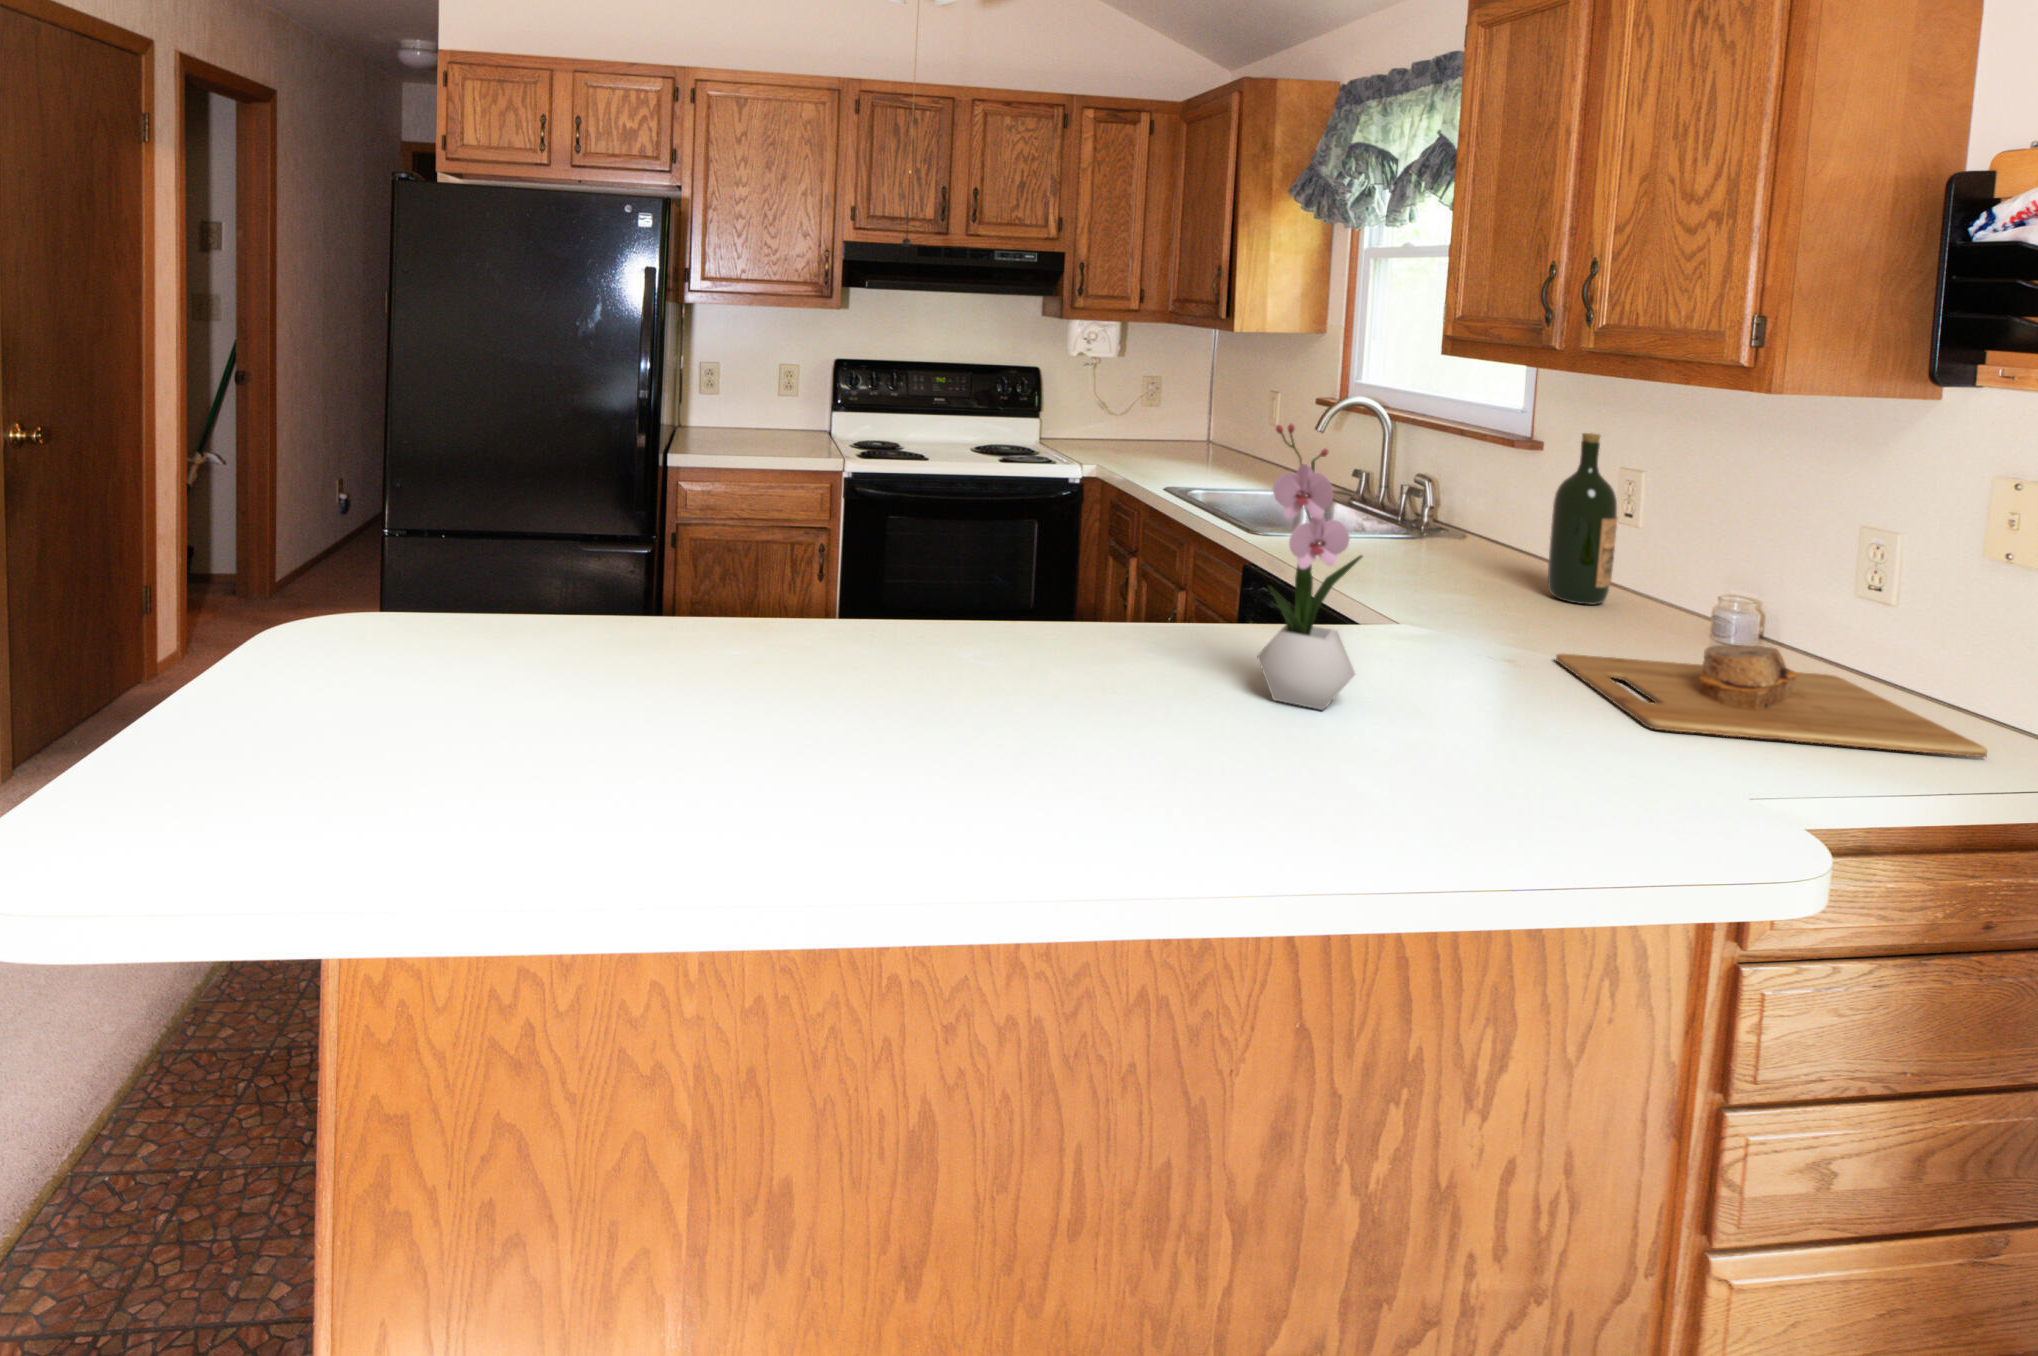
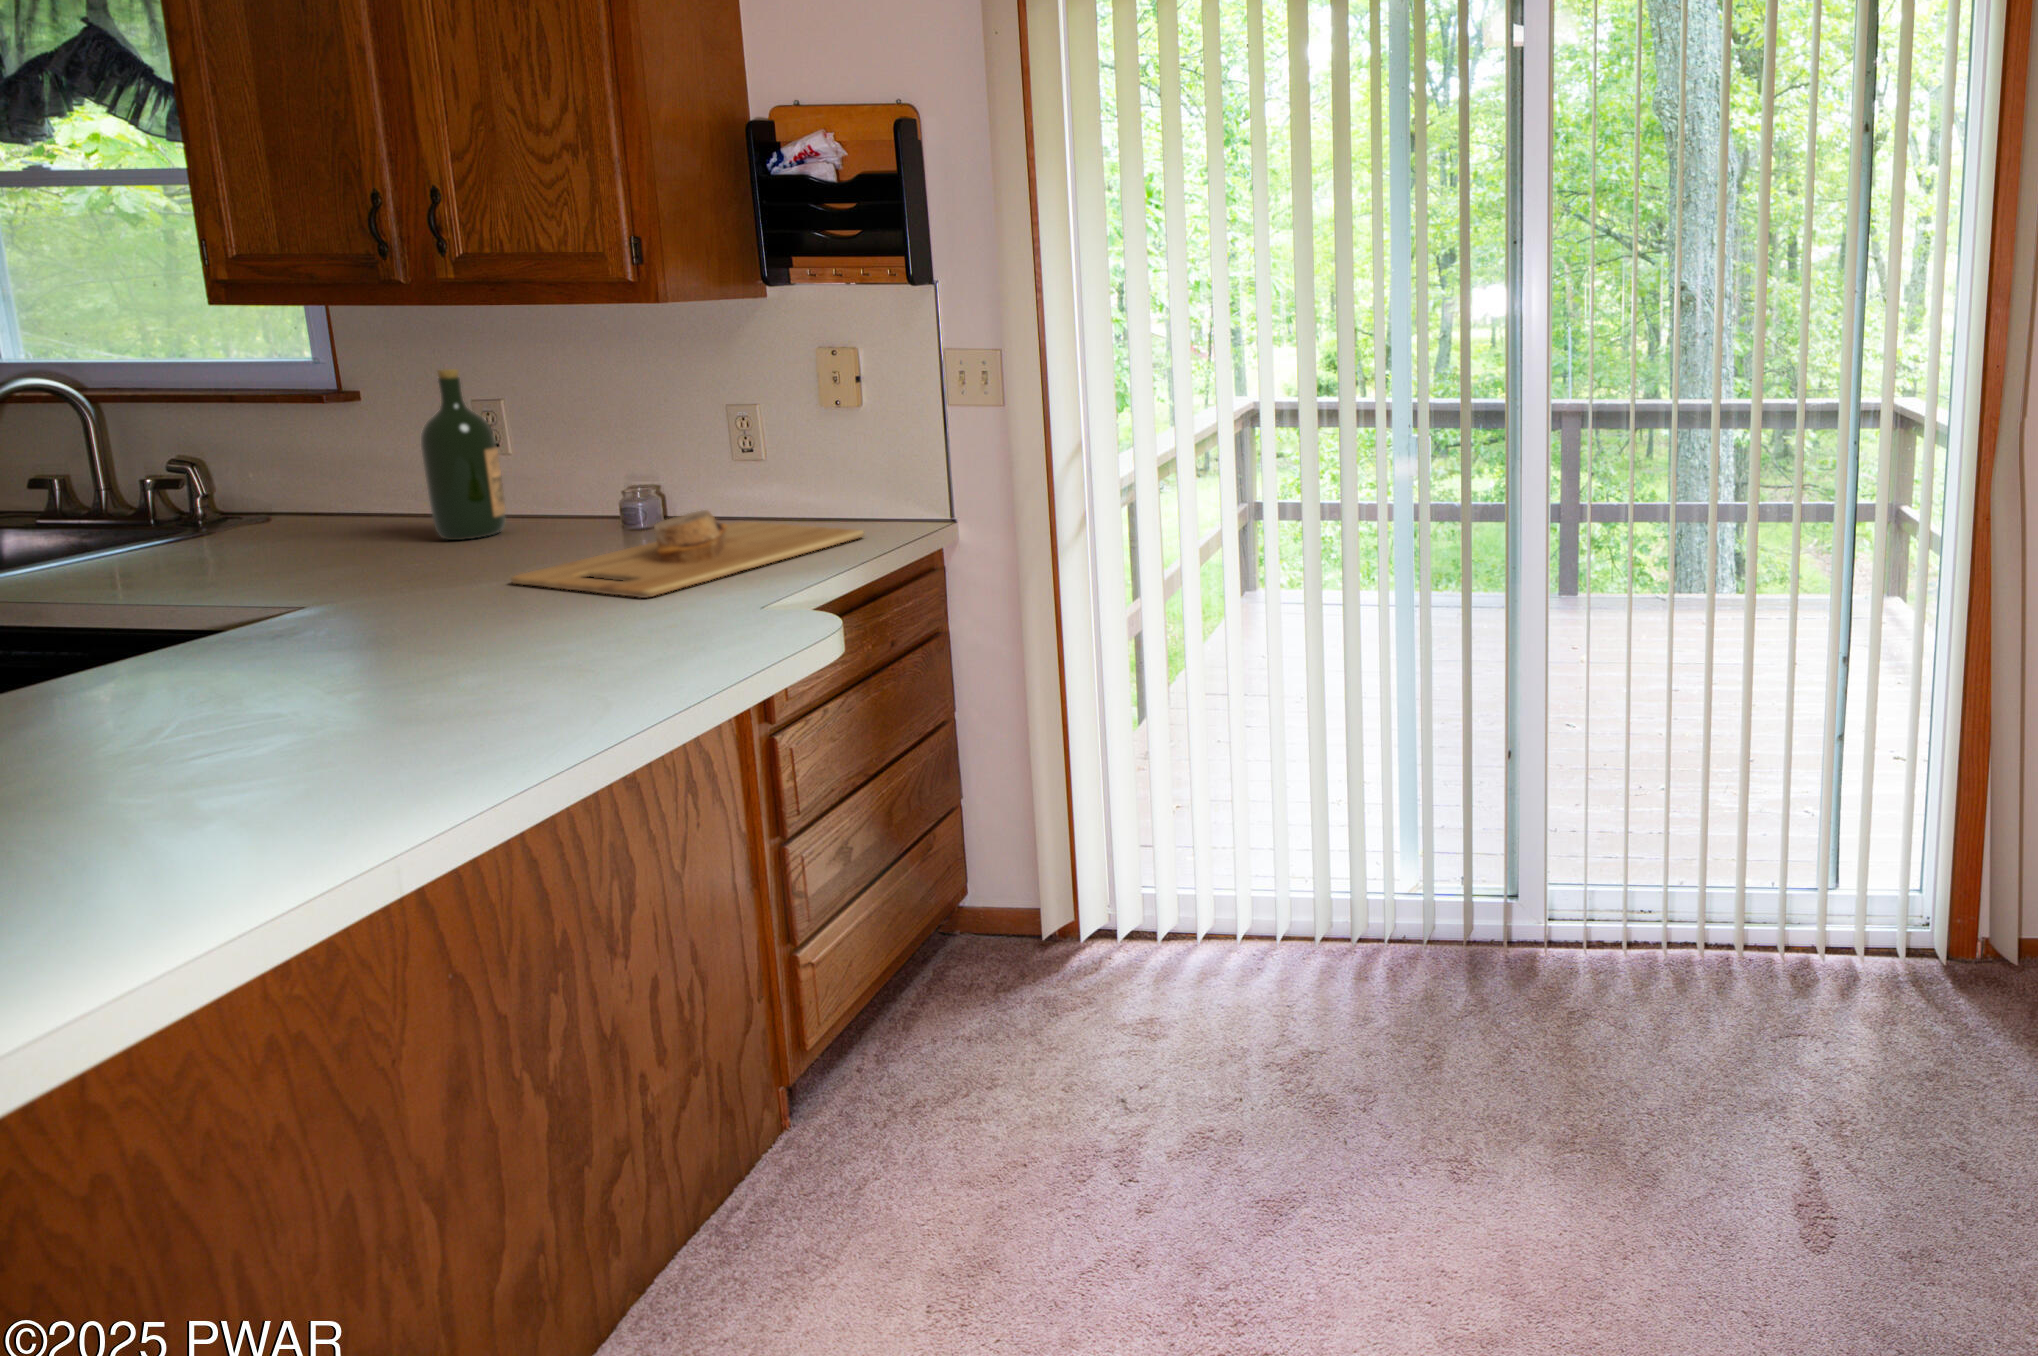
flower arrangement: present [1257,424,1362,710] -> none [157,397,345,716]

